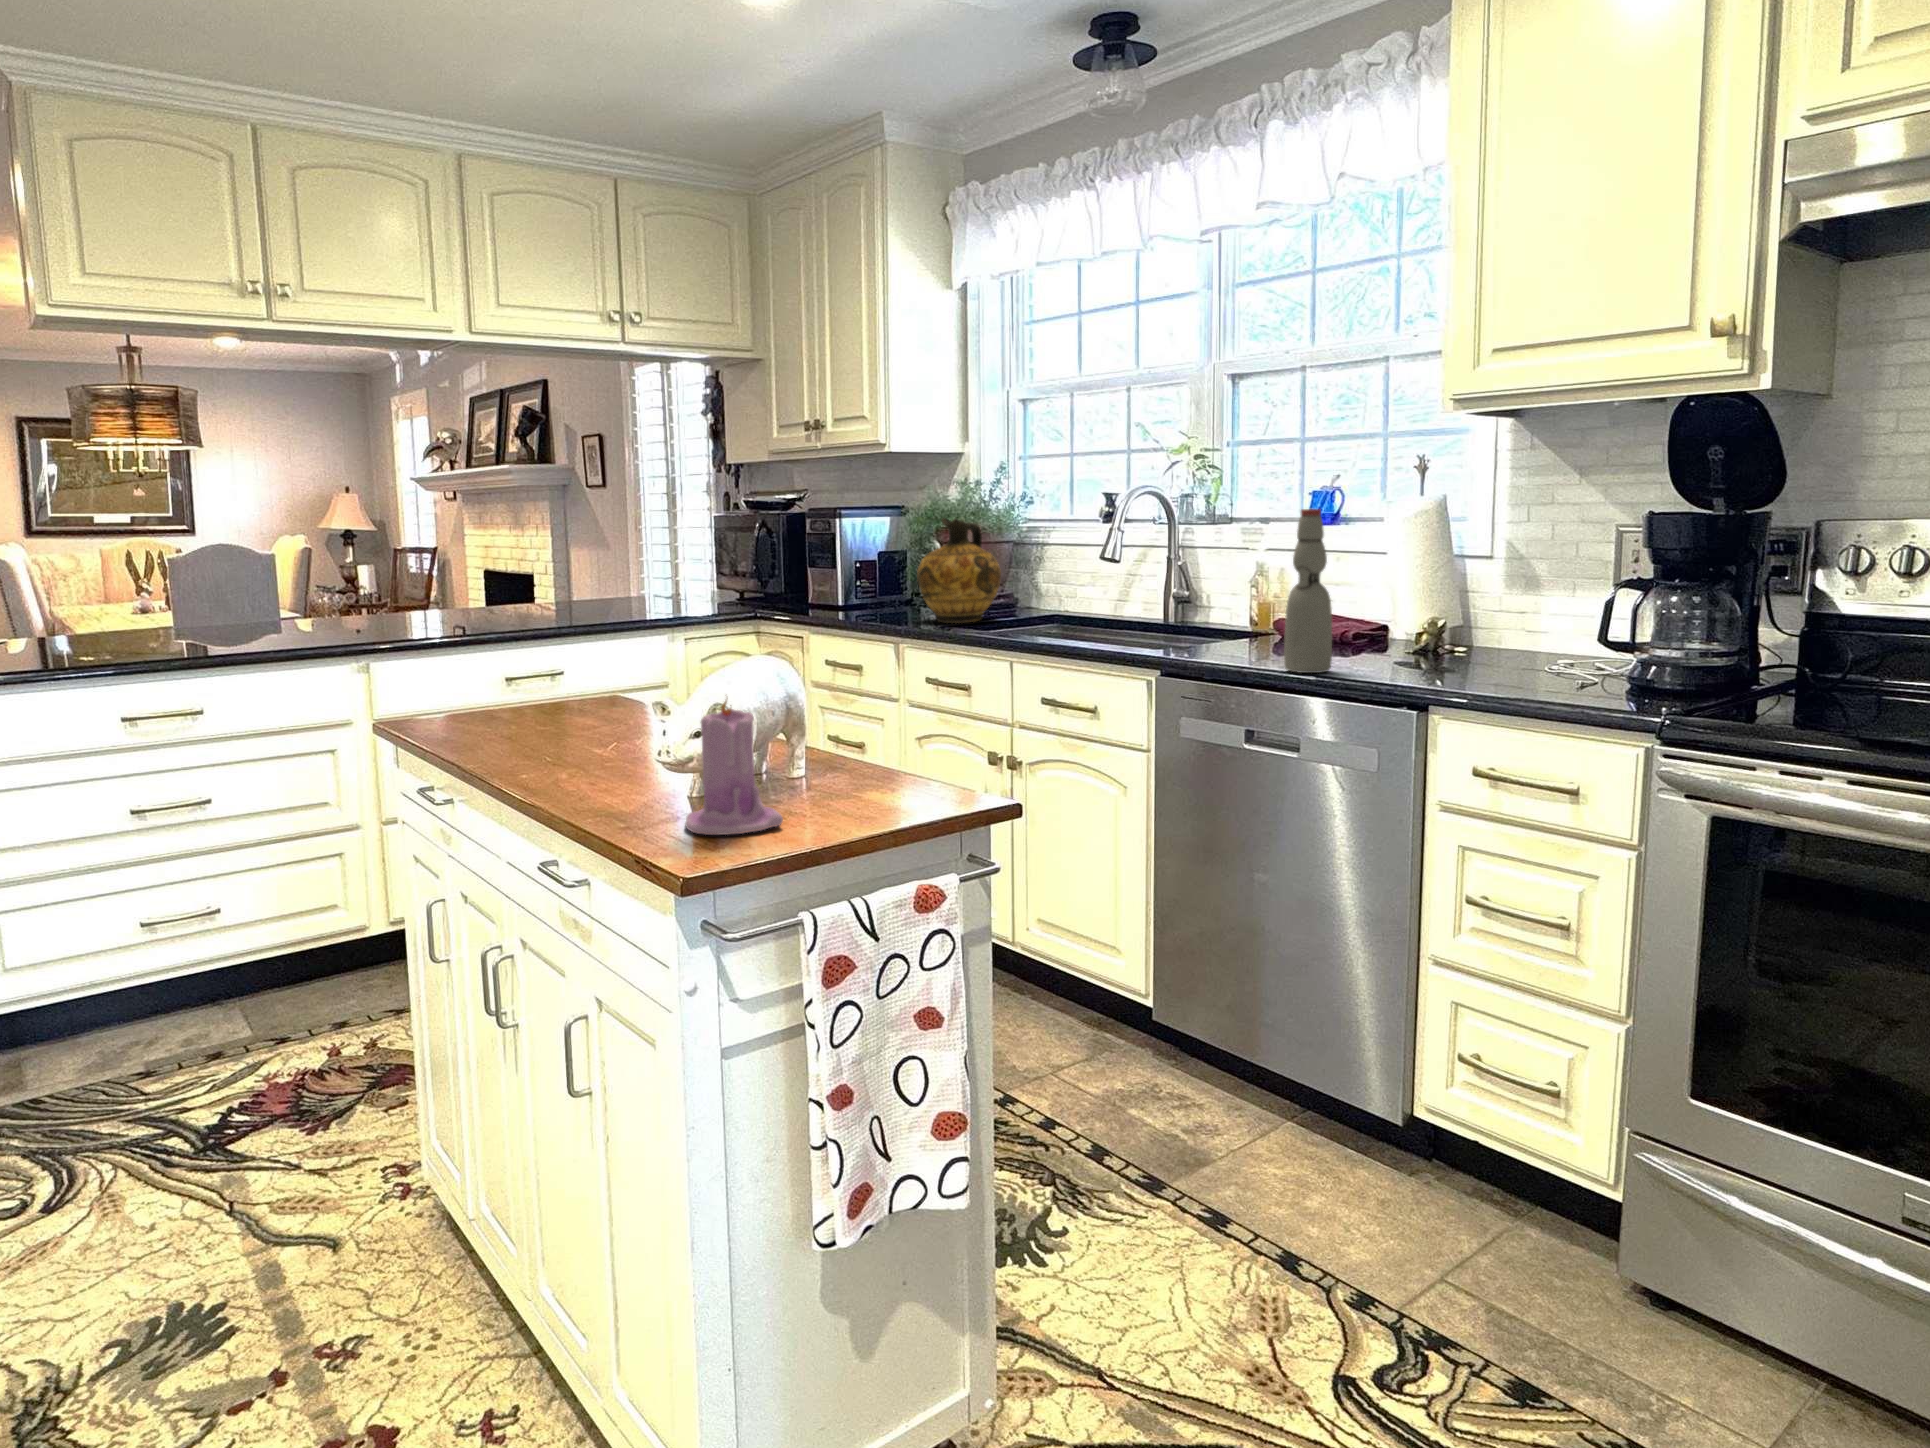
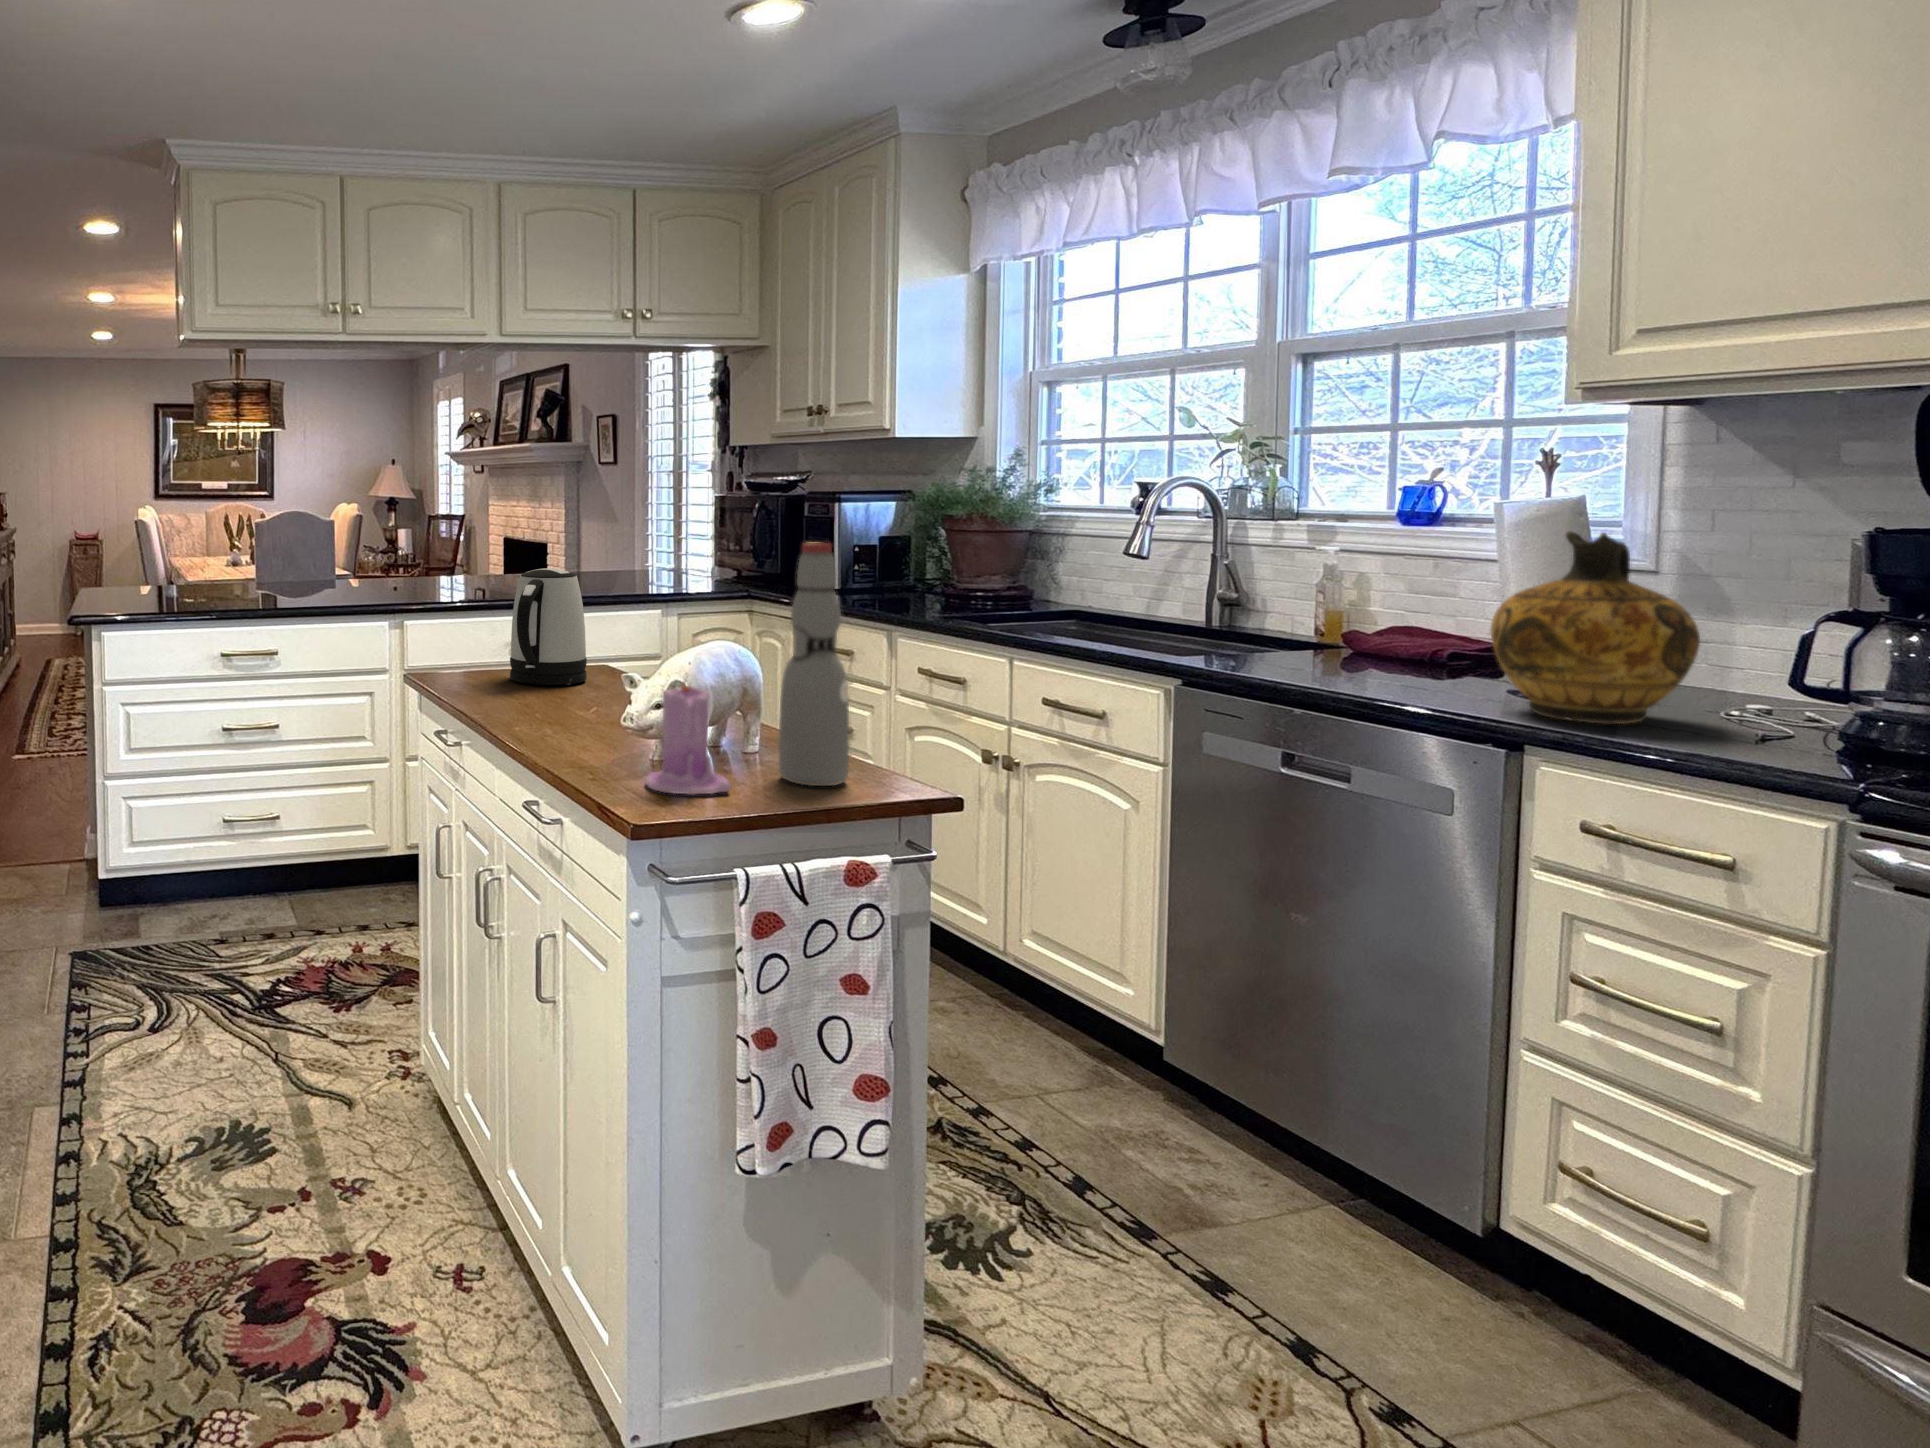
bottle: present [1284,509,1332,673] -> present [779,543,849,786]
ceramic jug: present [917,518,1001,623] -> present [1491,532,1700,724]
kettle: none [504,589,595,723] -> present [510,568,587,685]

